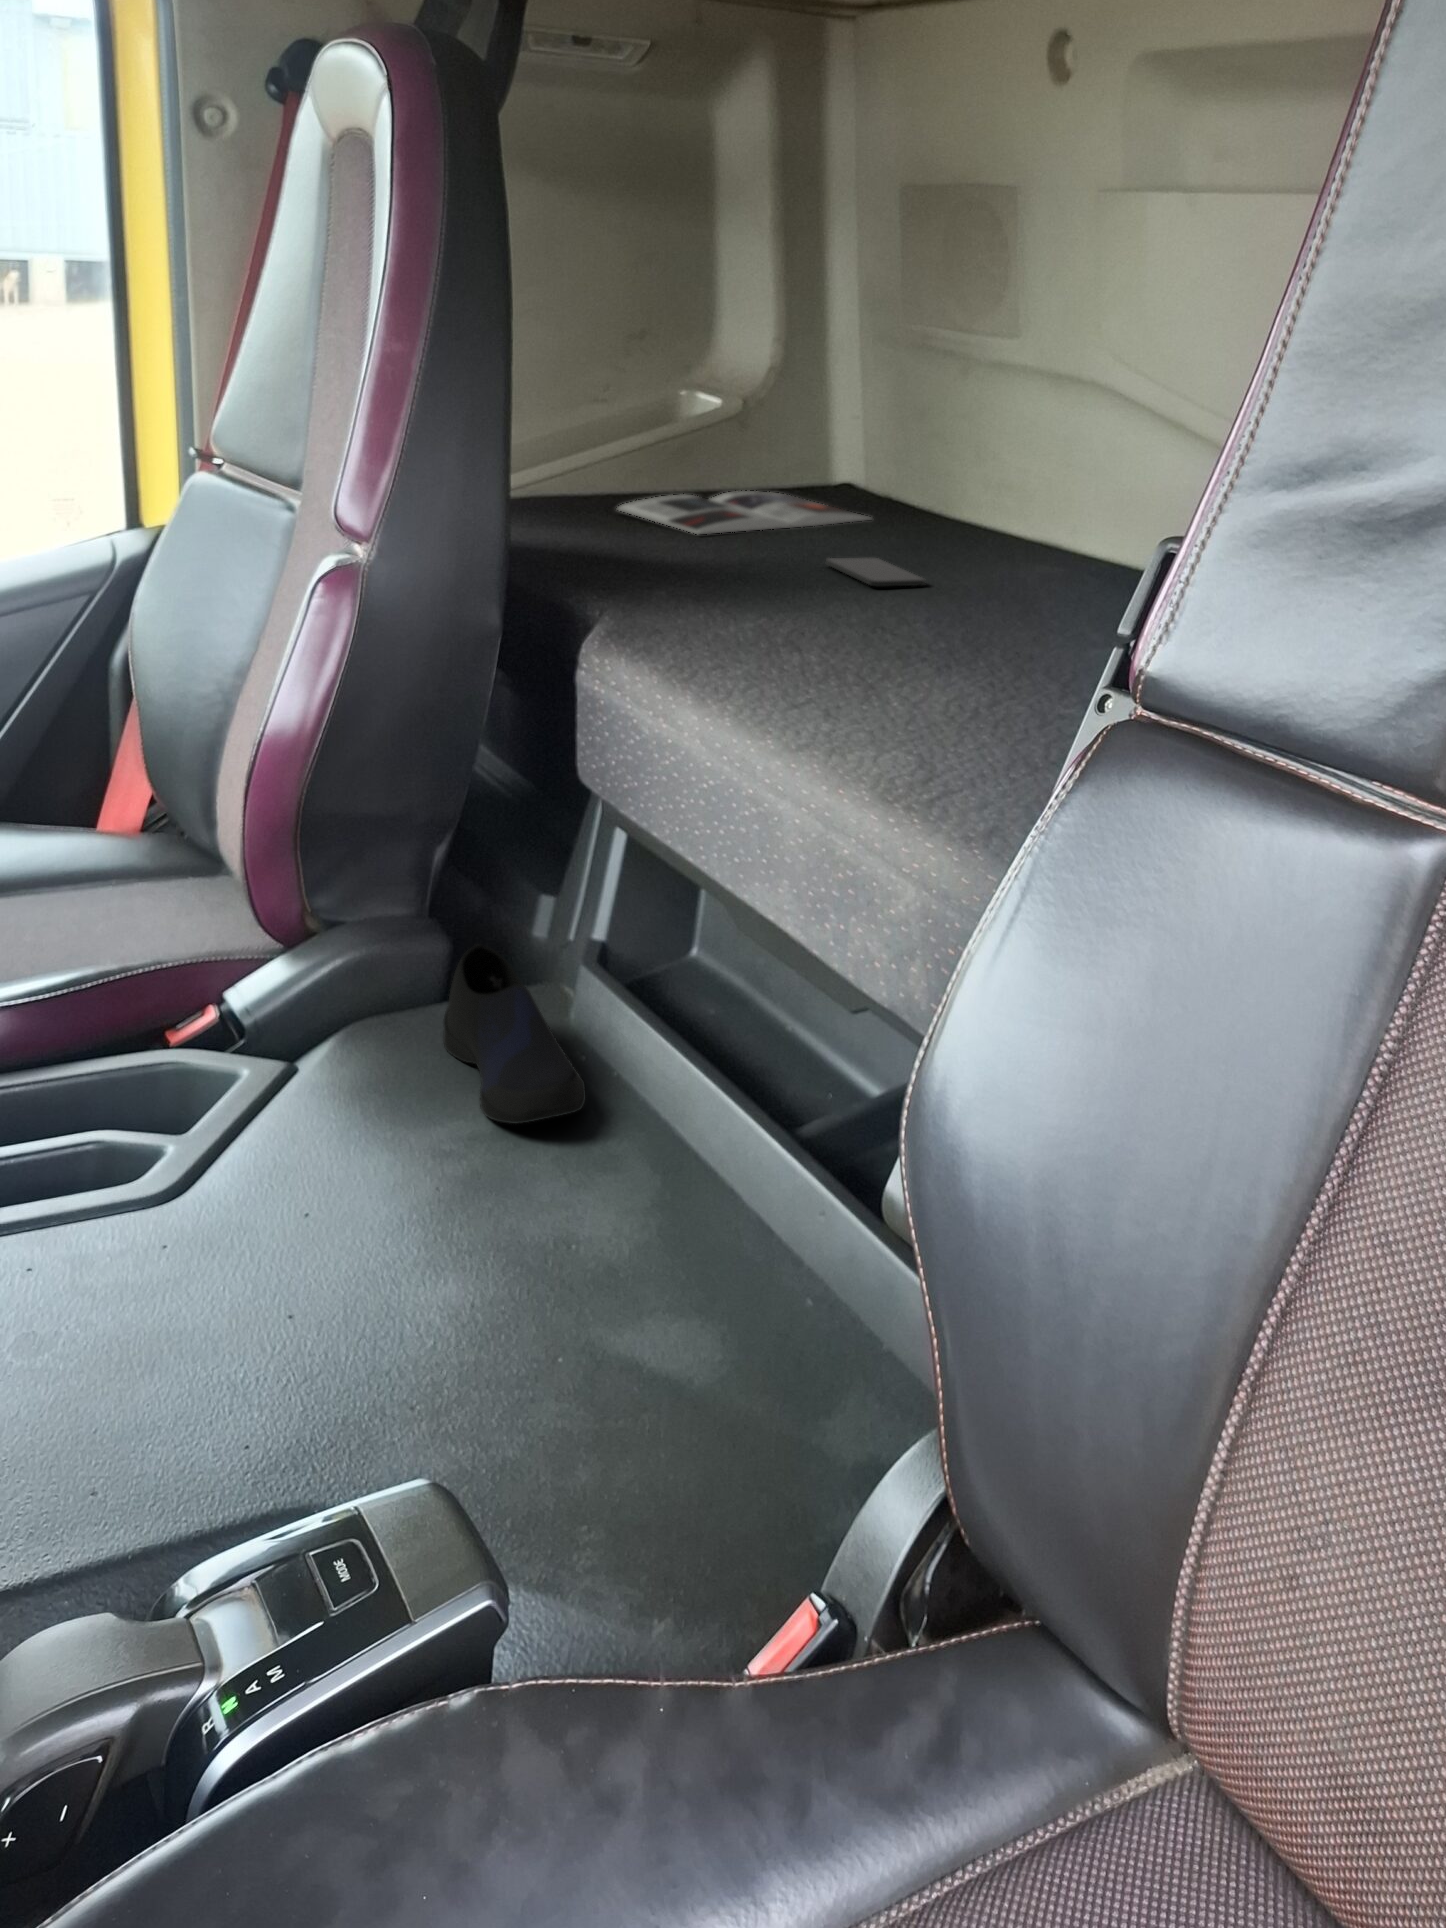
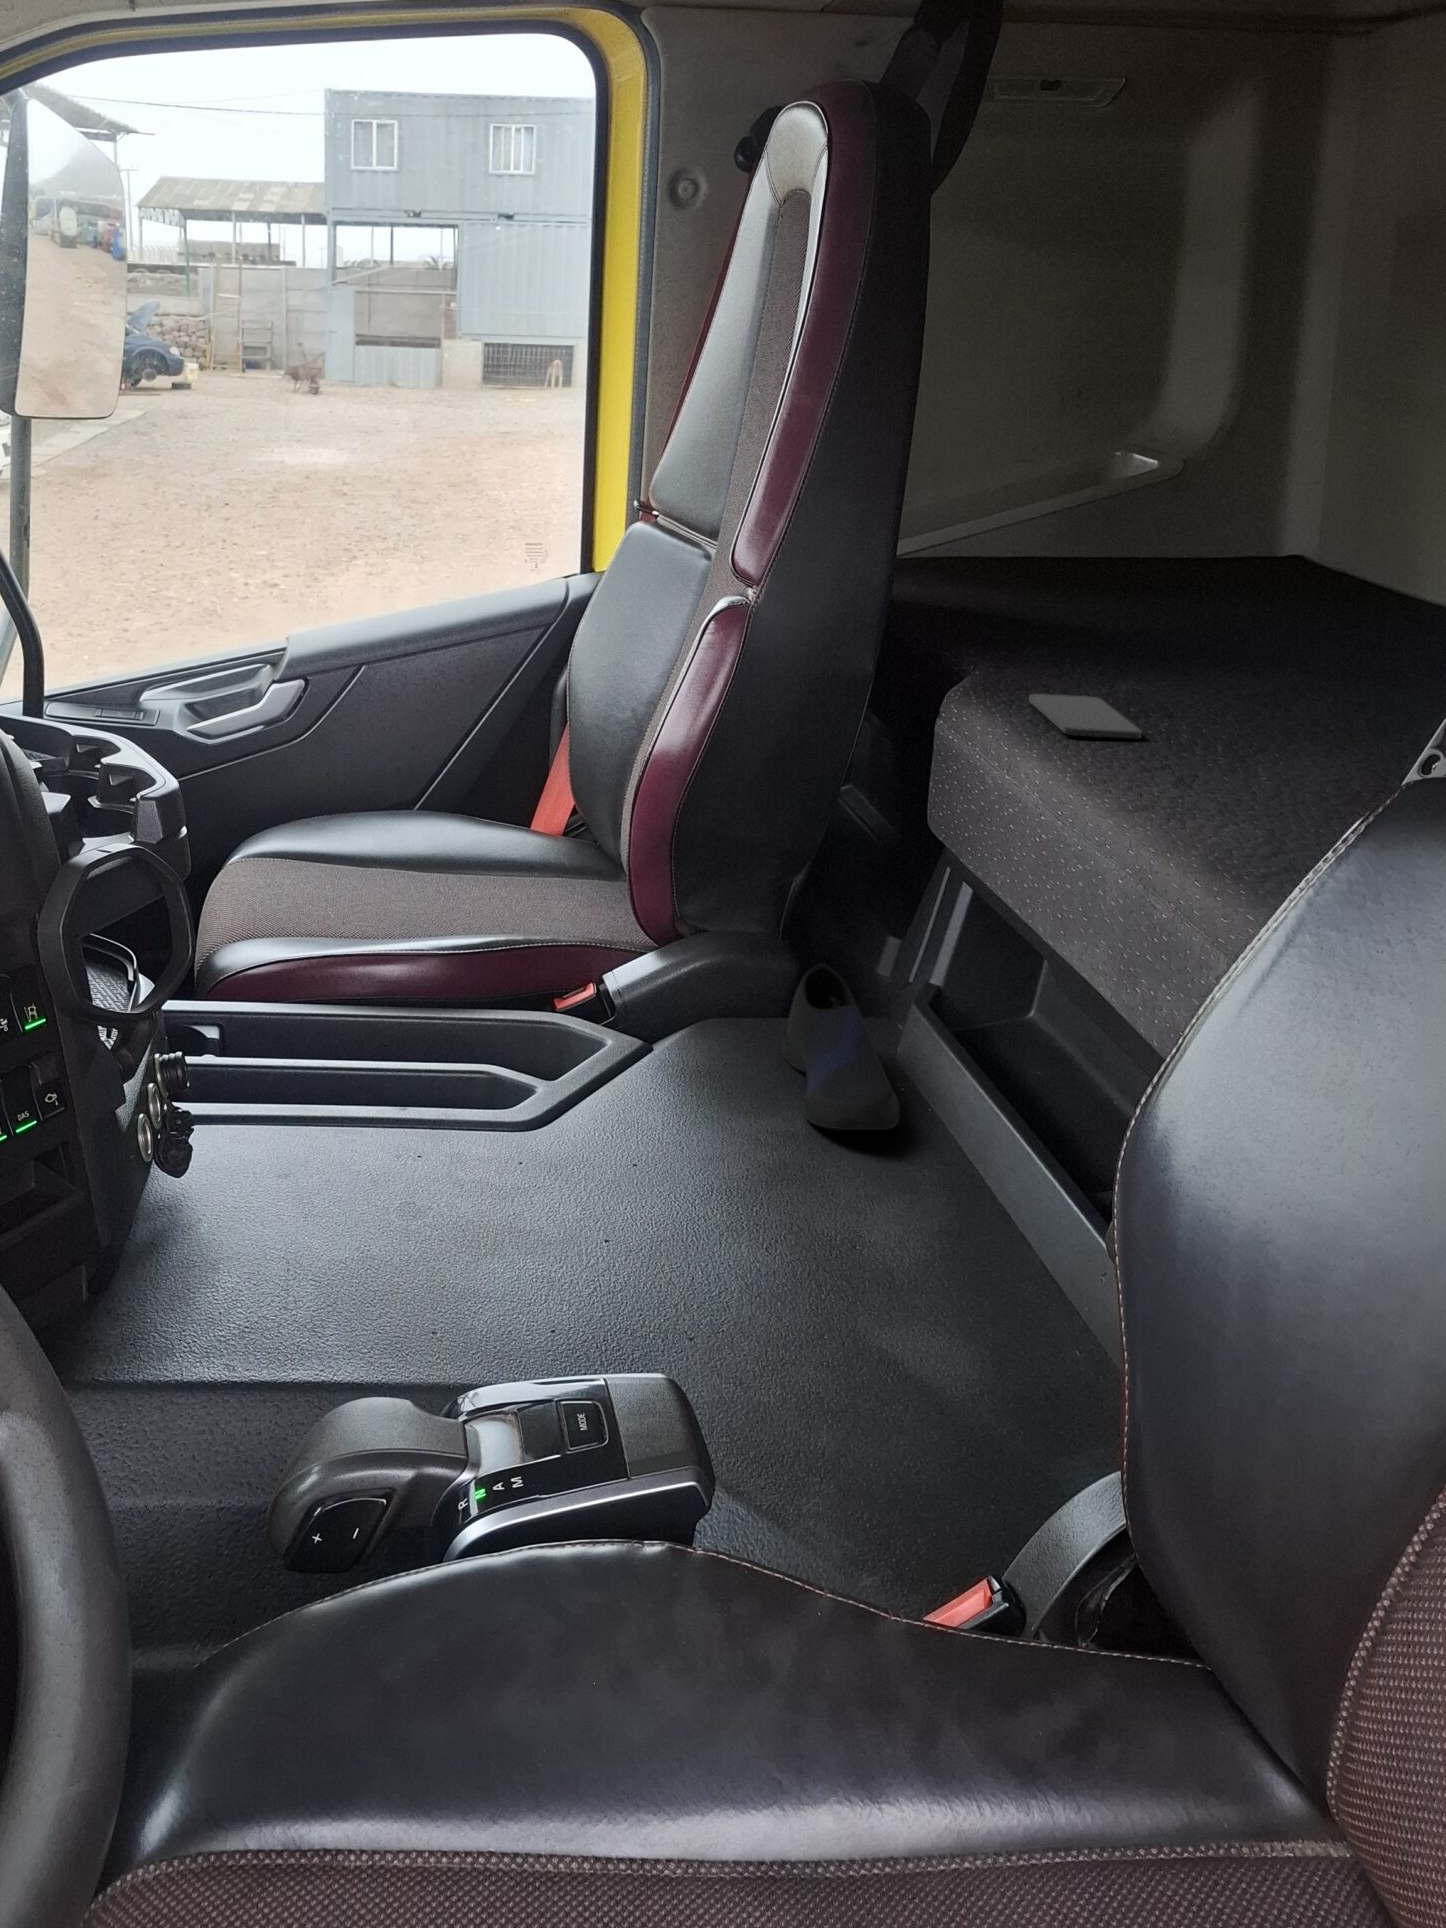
magazine: present [618,491,871,534] -> none [1032,565,1314,605]
smartphone: present [826,558,925,586] -> present [1029,694,1141,739]

